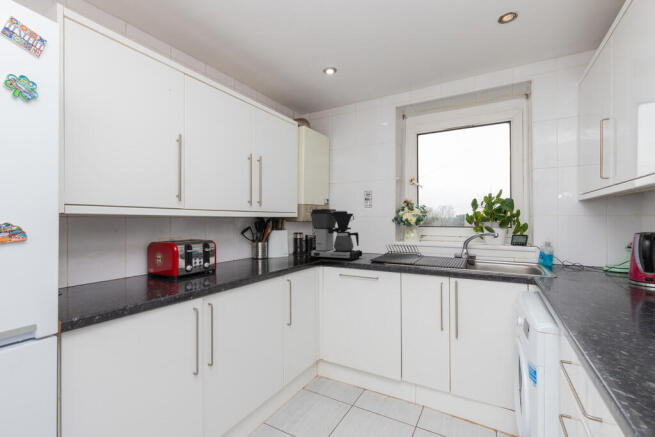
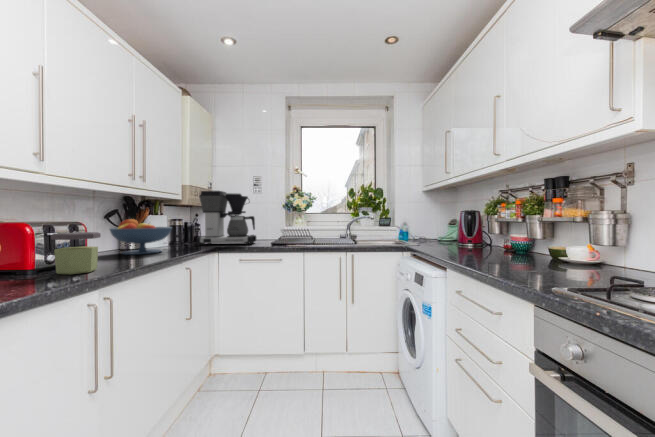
fruit bowl: none [236,236,282,266] -> present [110,219,172,255]
jar: none [176,253,208,286] -> present [51,232,101,274]

